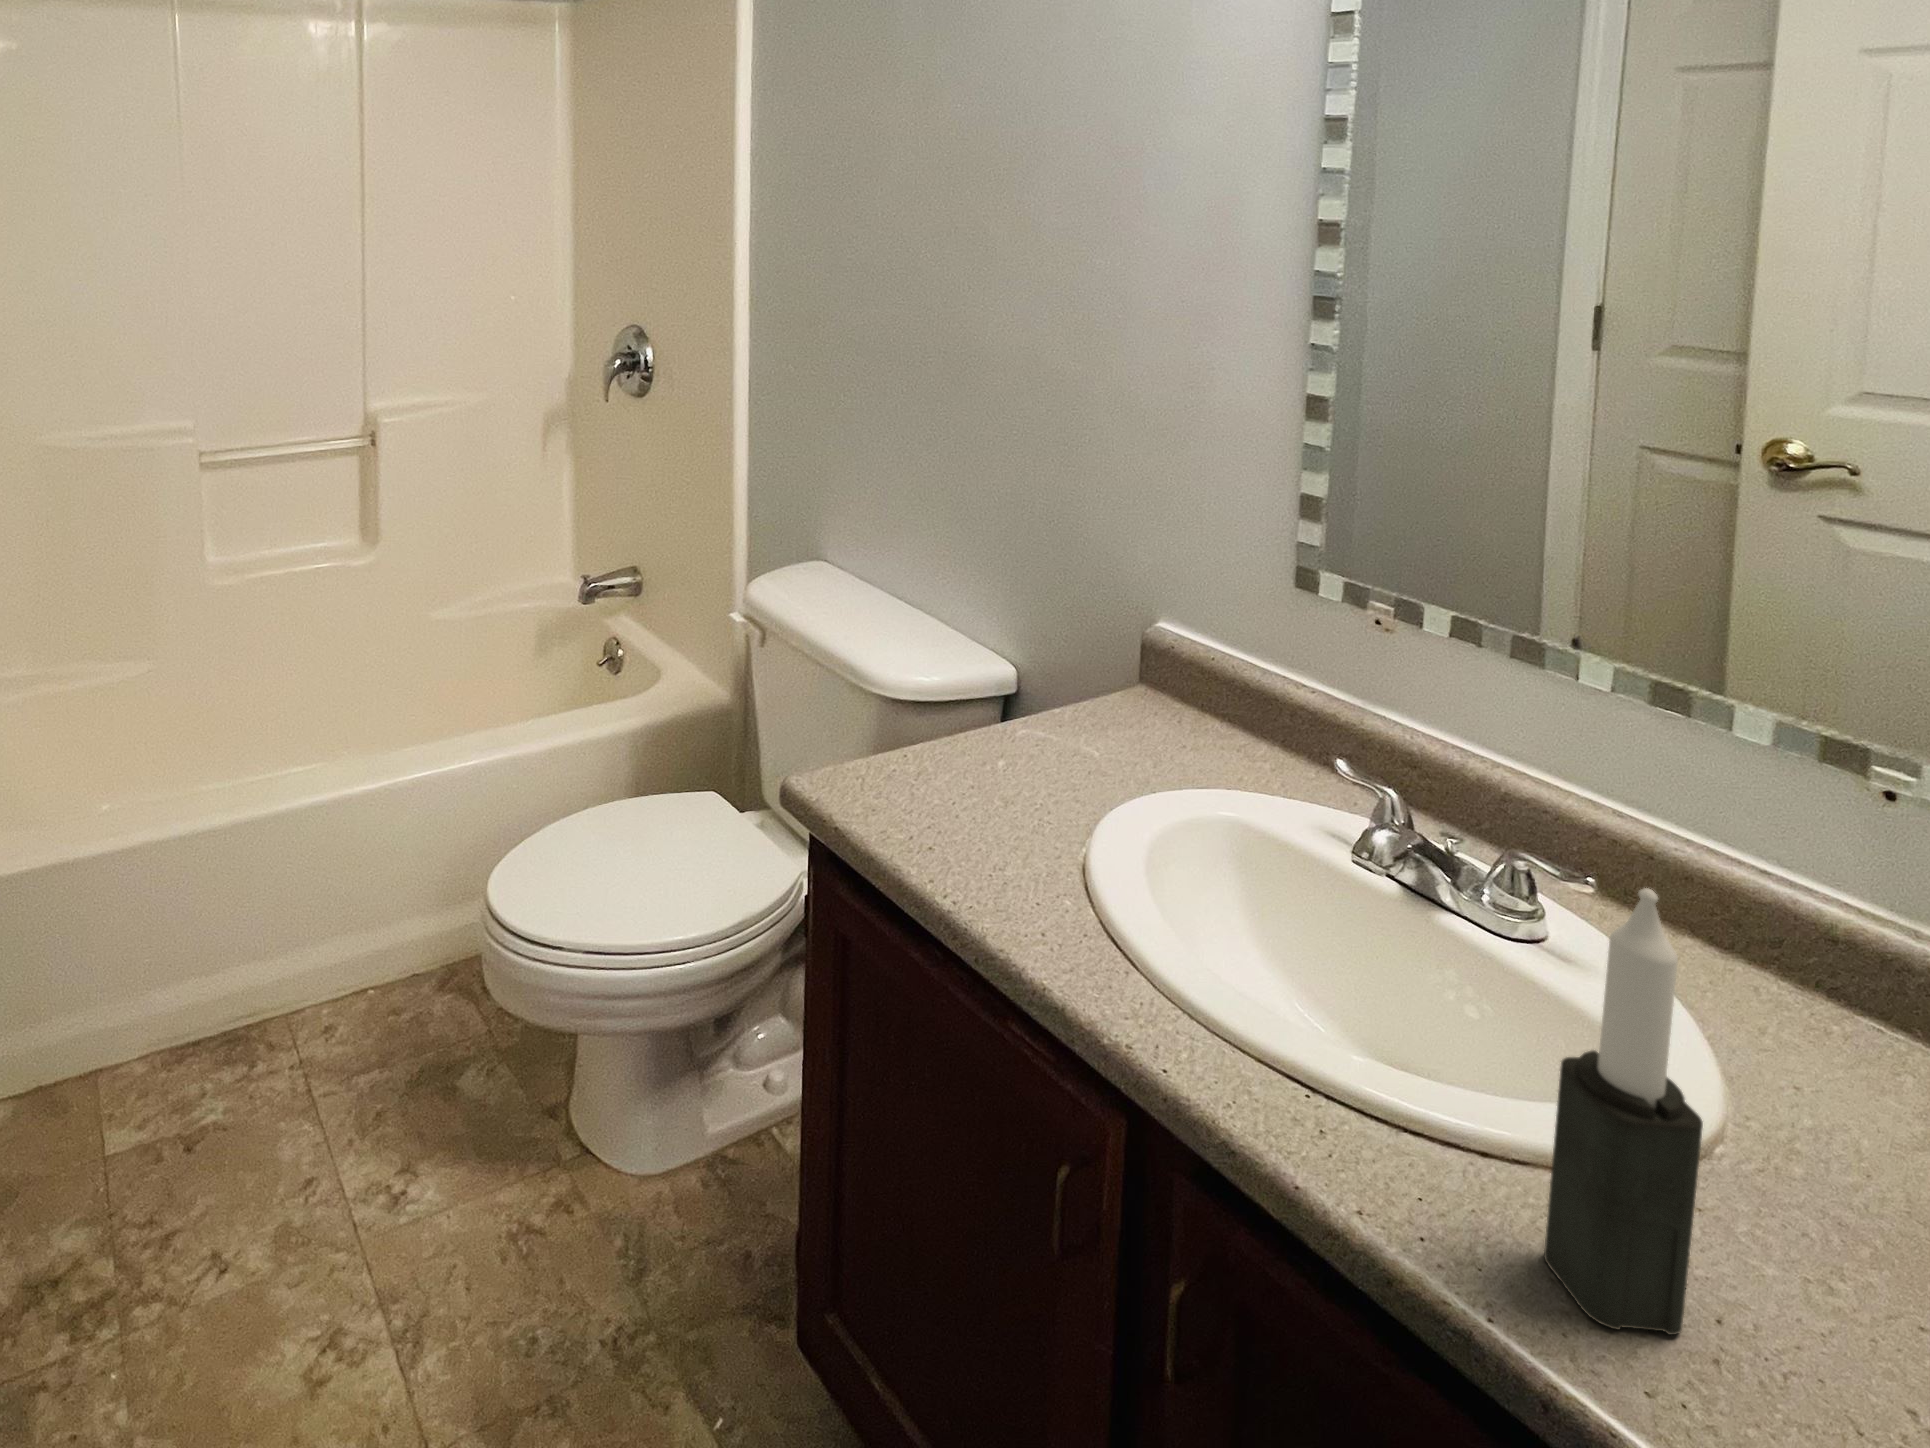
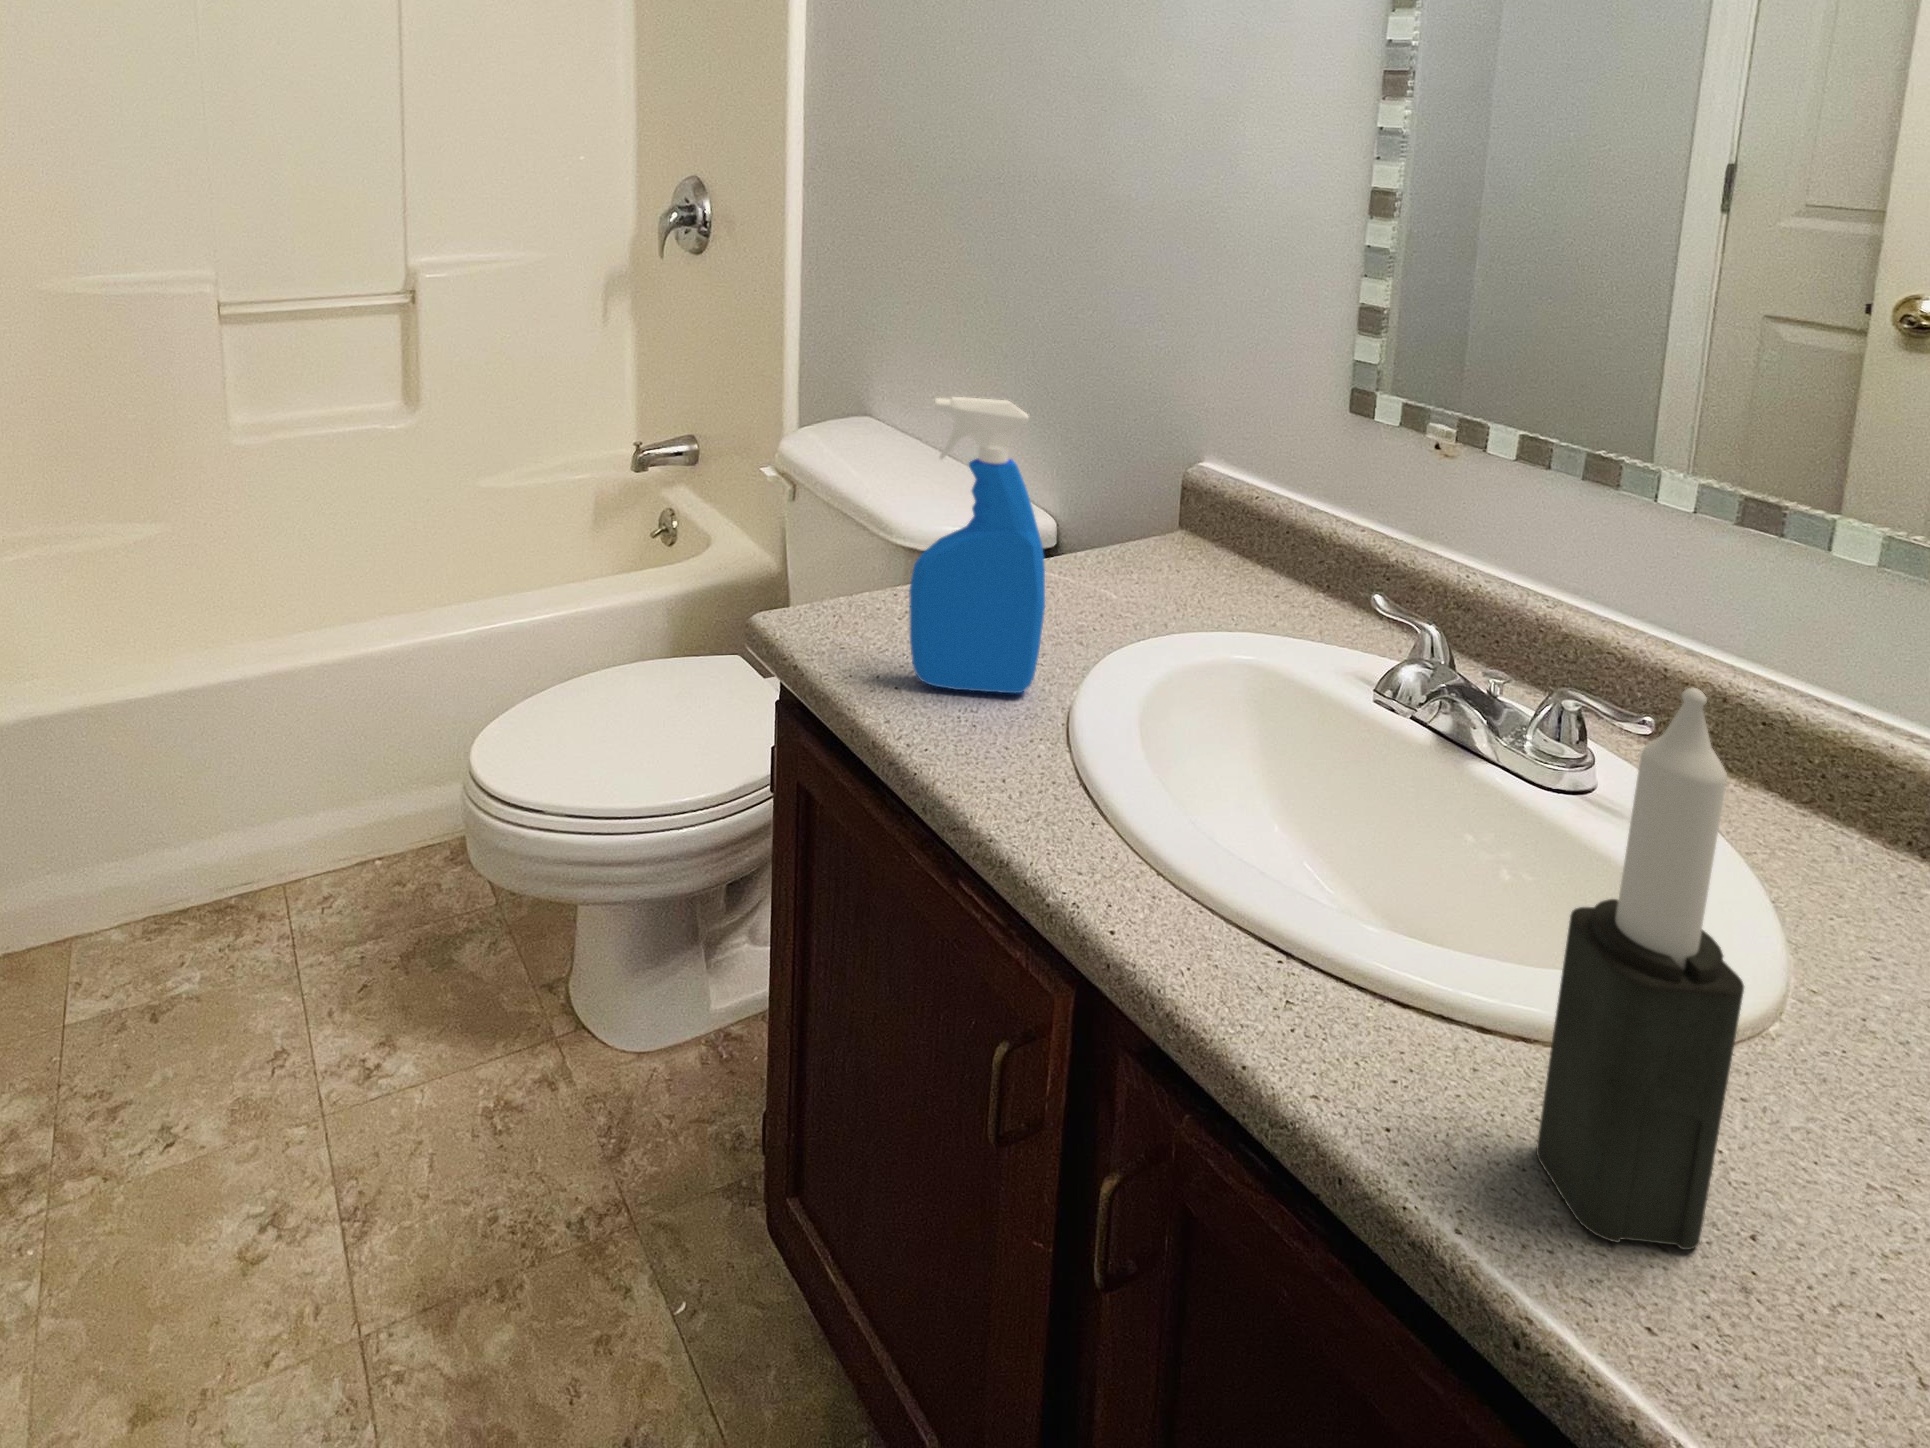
spray bottle: none [940,595,1059,851] -> present [909,397,1045,693]

